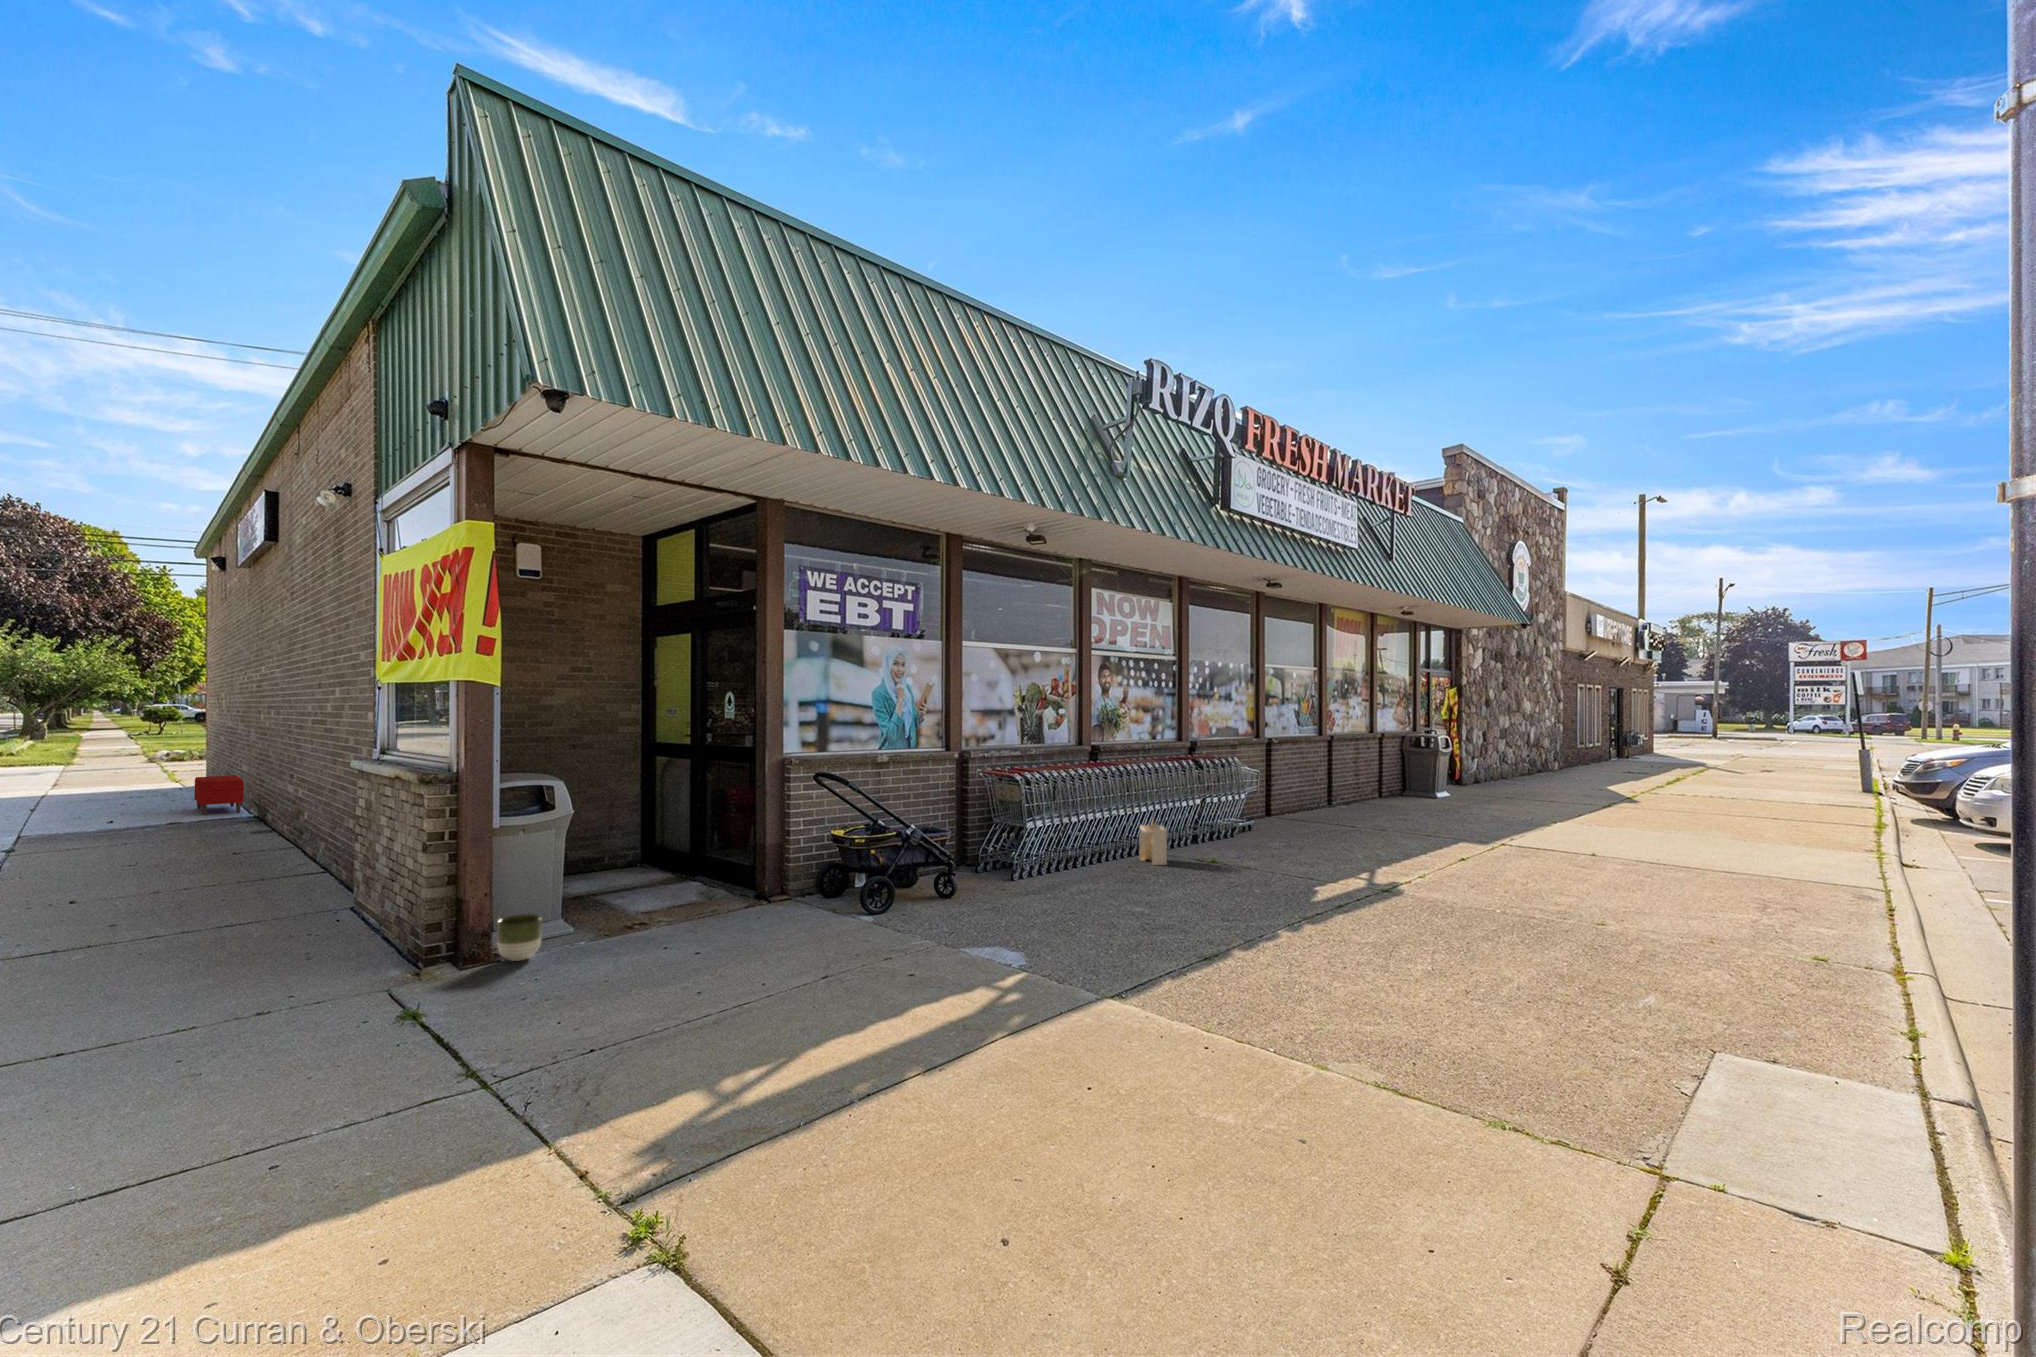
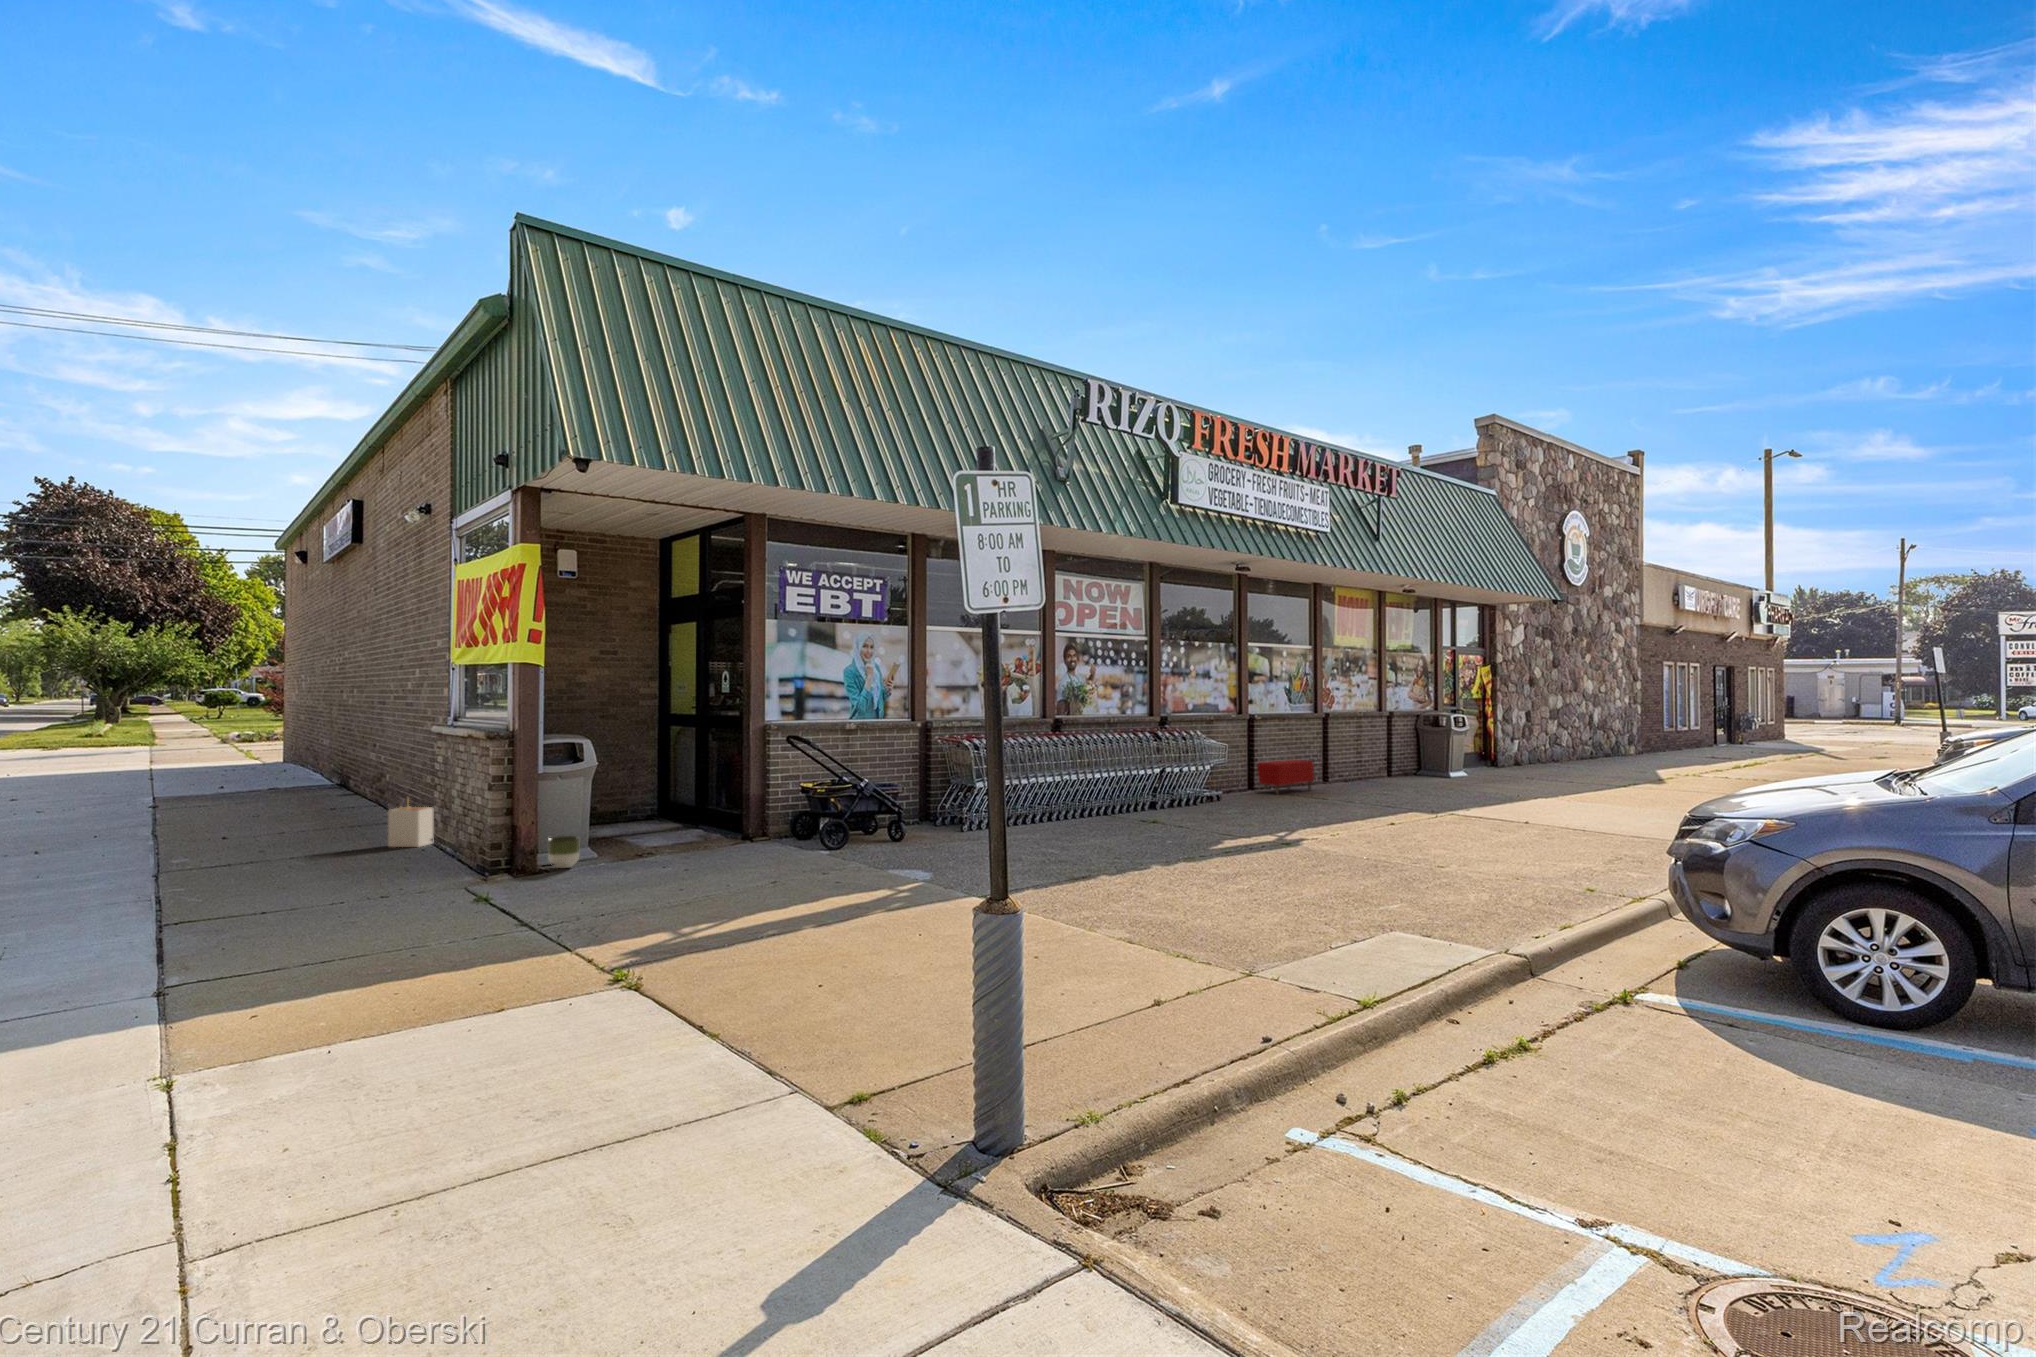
bench: present [194,775,244,815] -> present [1257,759,1314,795]
storage bin: present [1140,824,1167,865] -> present [388,798,434,847]

